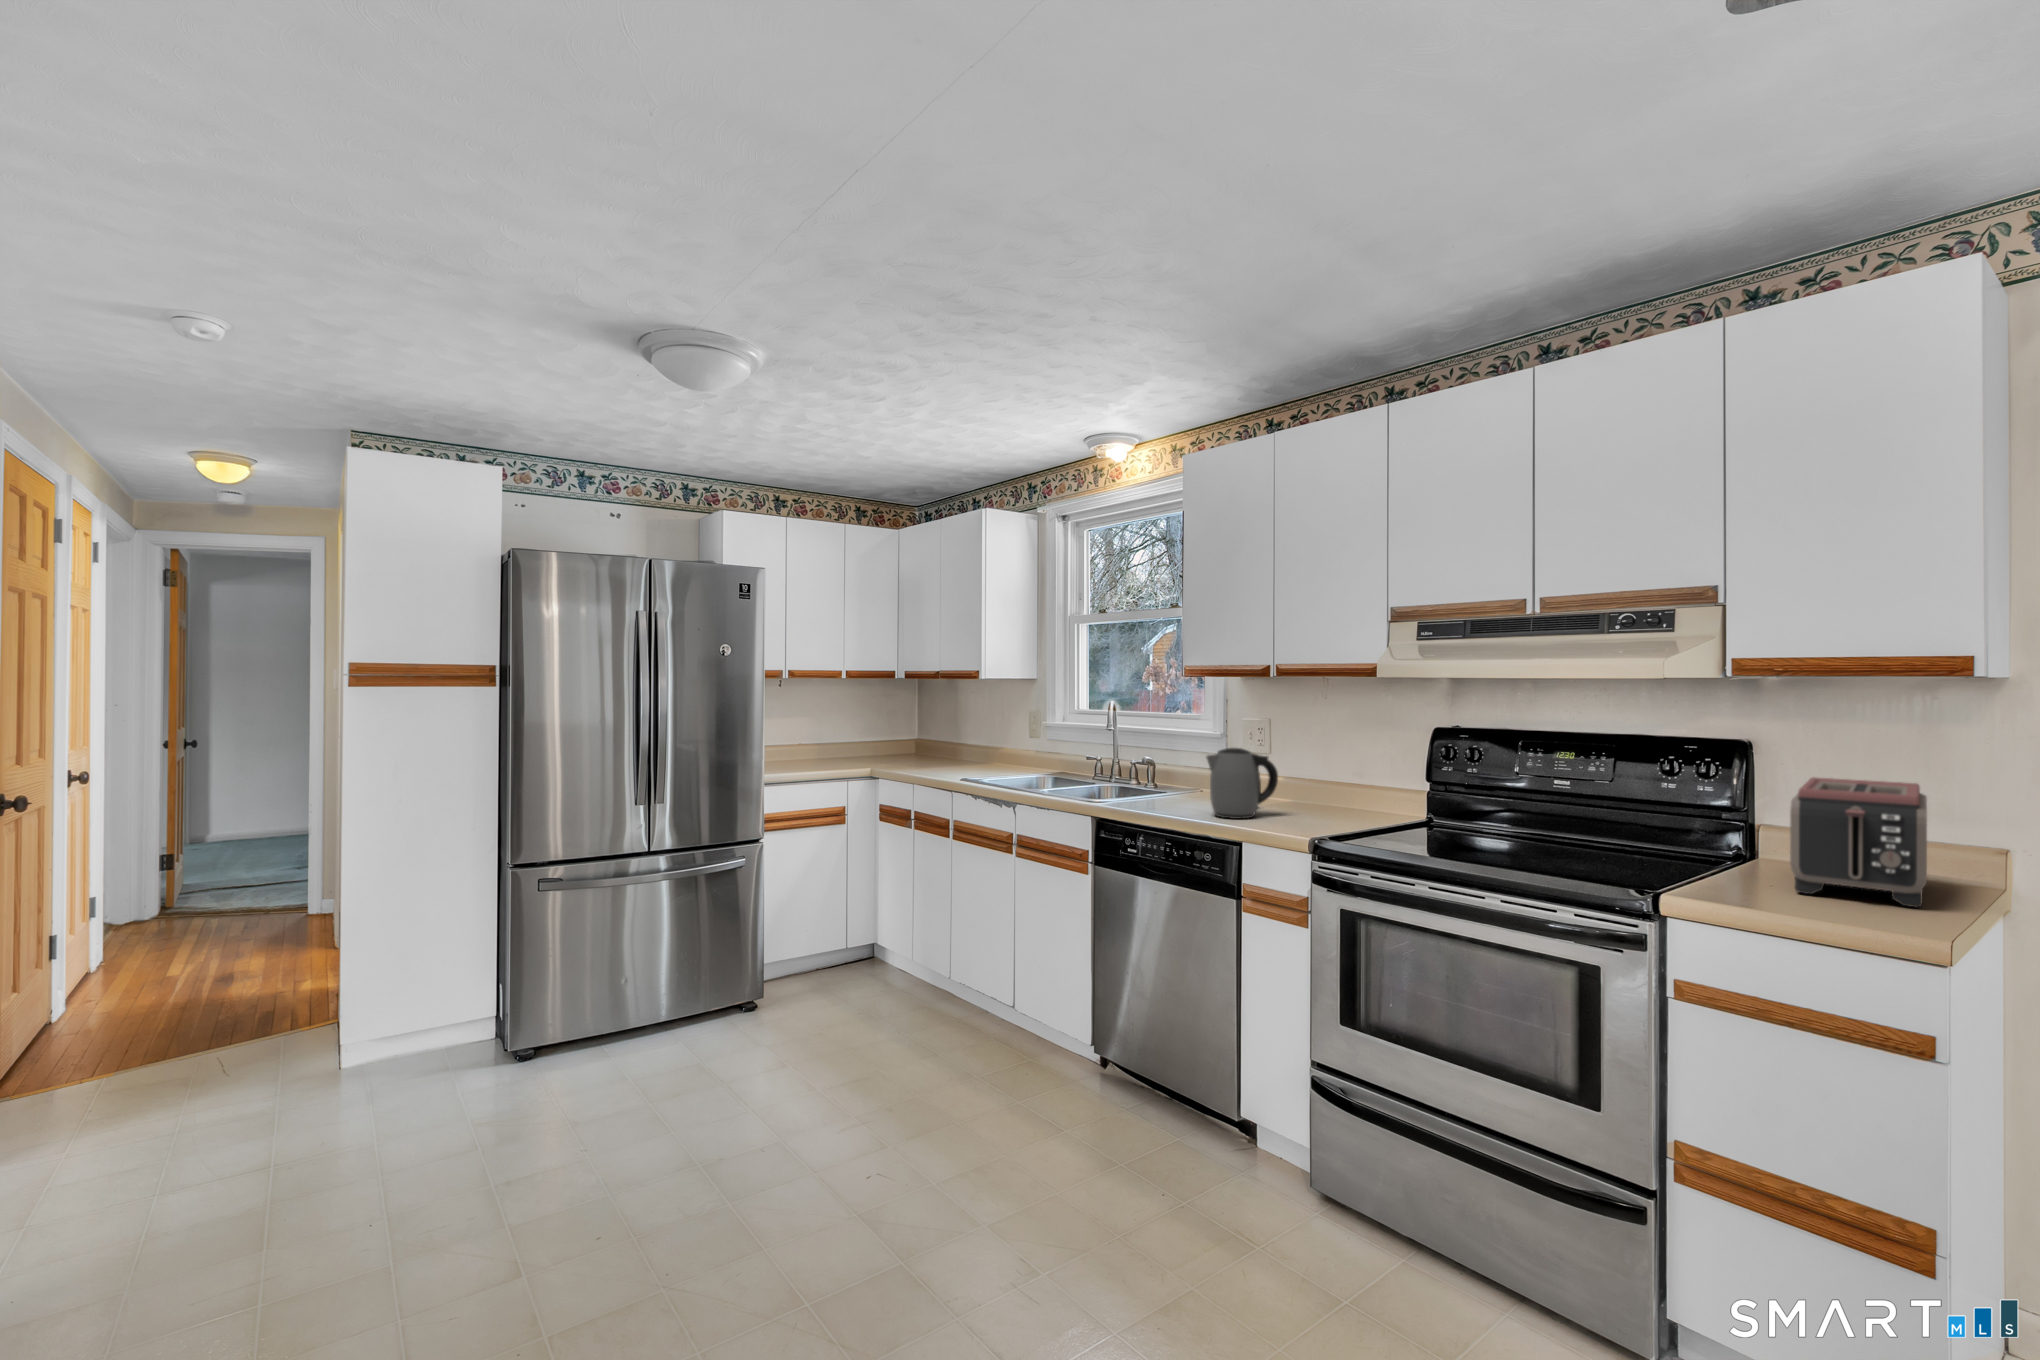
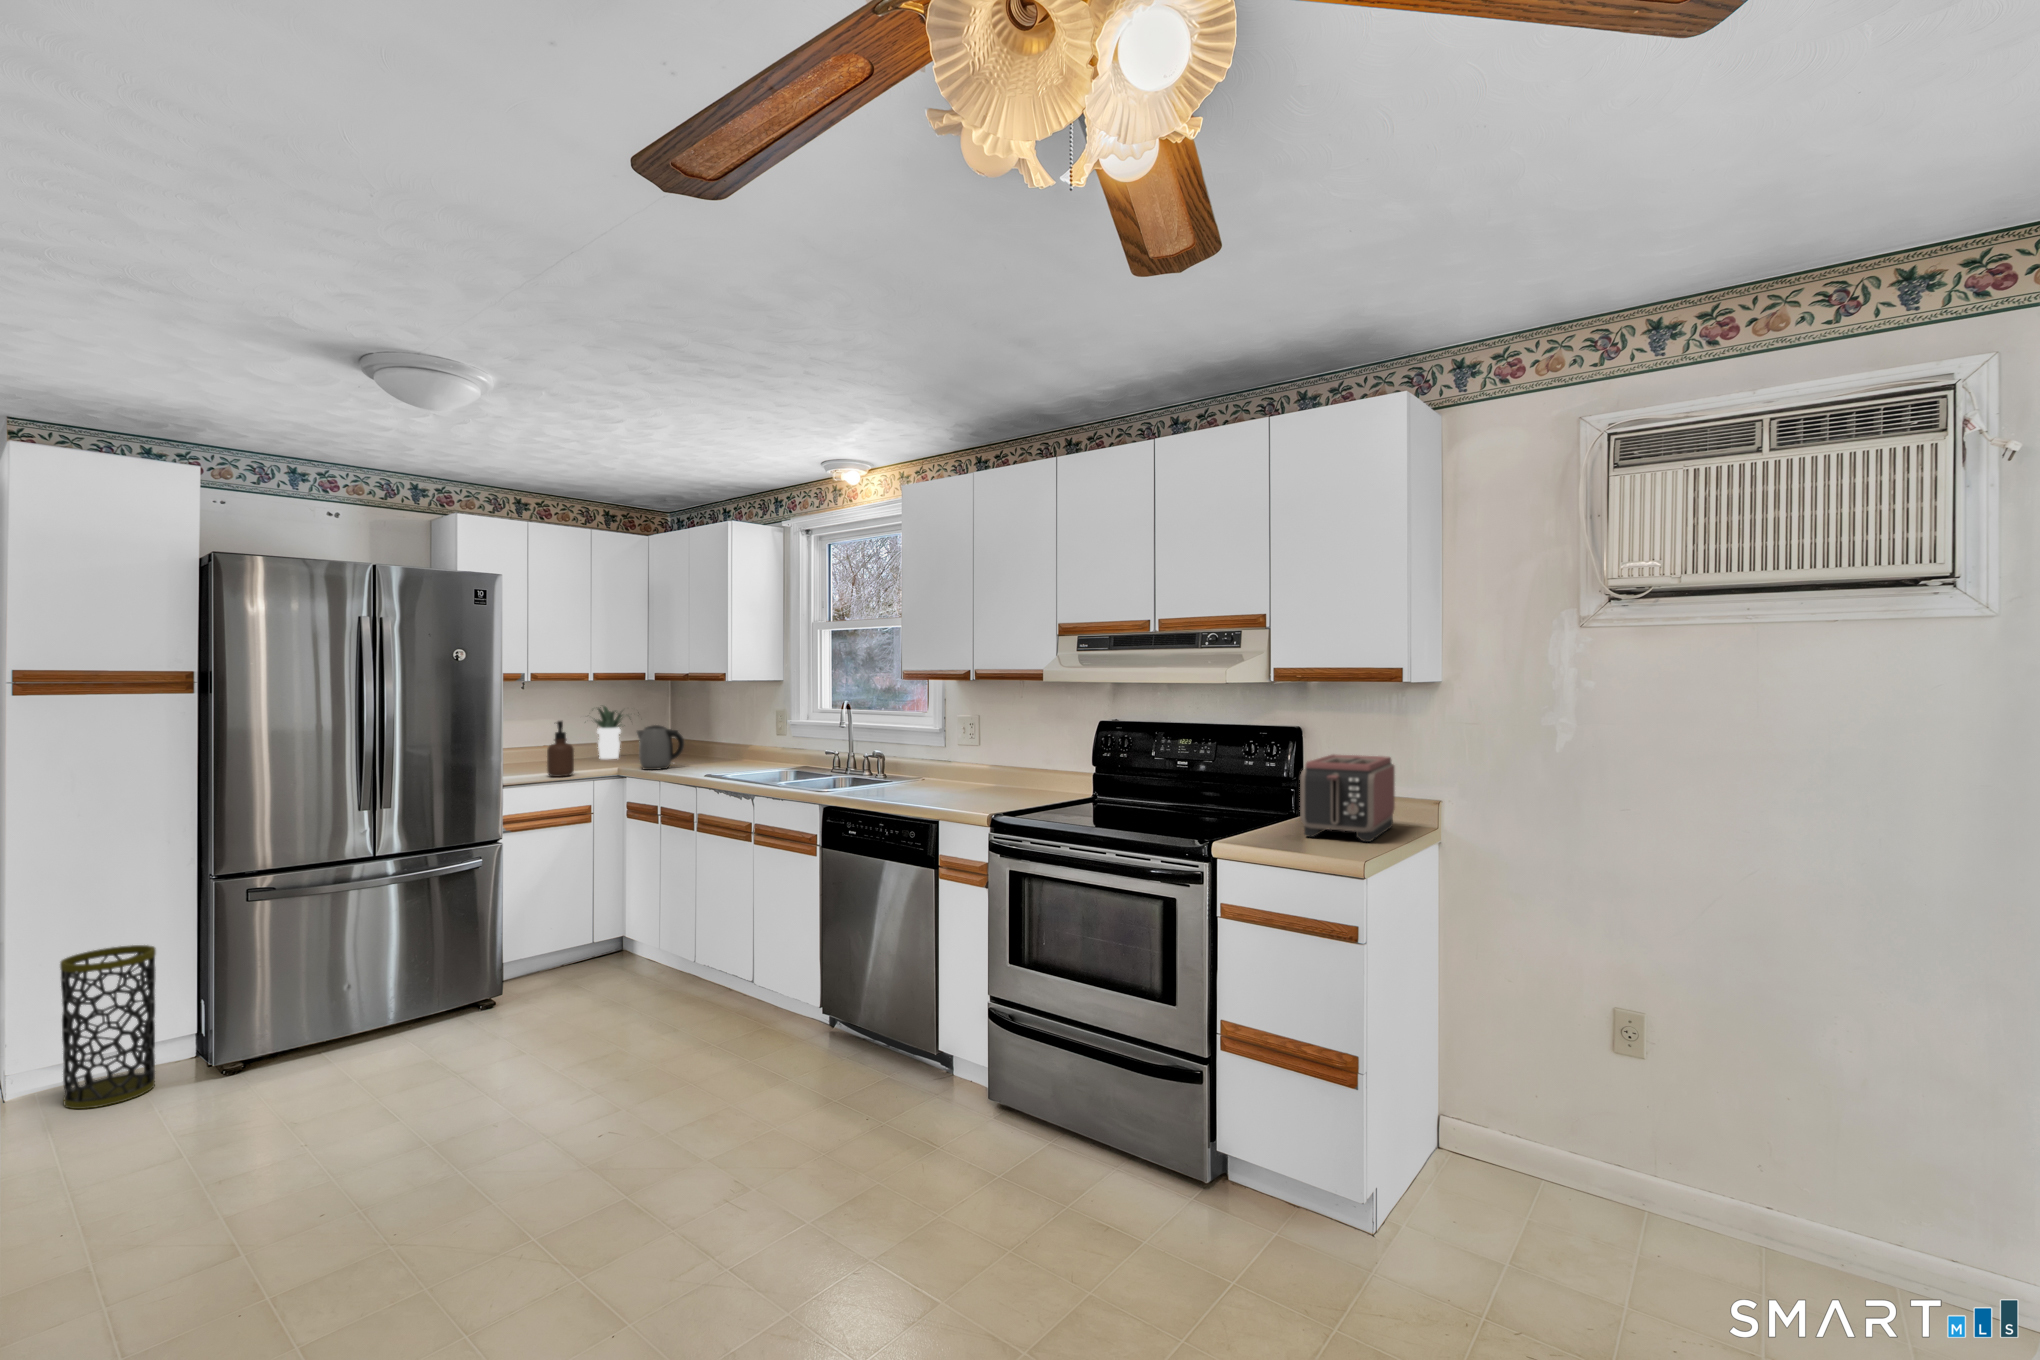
potted plant: none [828,703,894,757] -> present [595,706,623,759]
soap dispenser: none [806,718,831,775] -> present [547,721,574,777]
kettle: present [1207,748,1278,819] -> present [637,725,684,770]
trash can: none [376,931,456,1090] -> present [60,945,156,1109]

